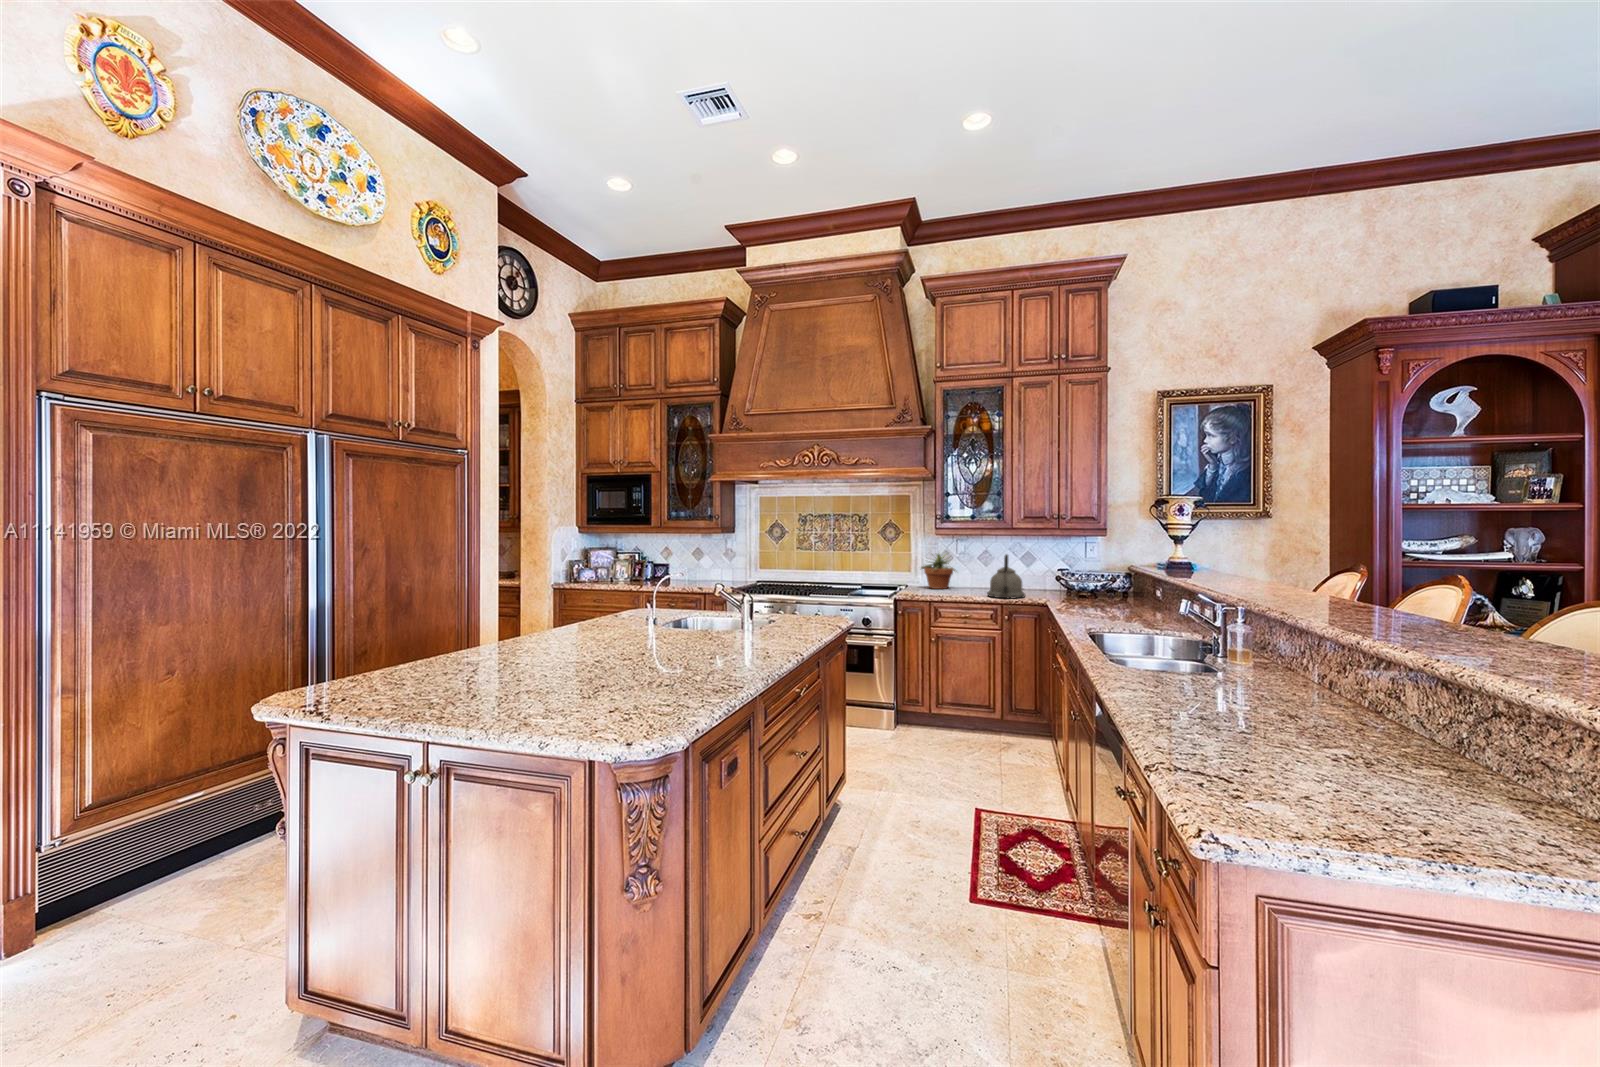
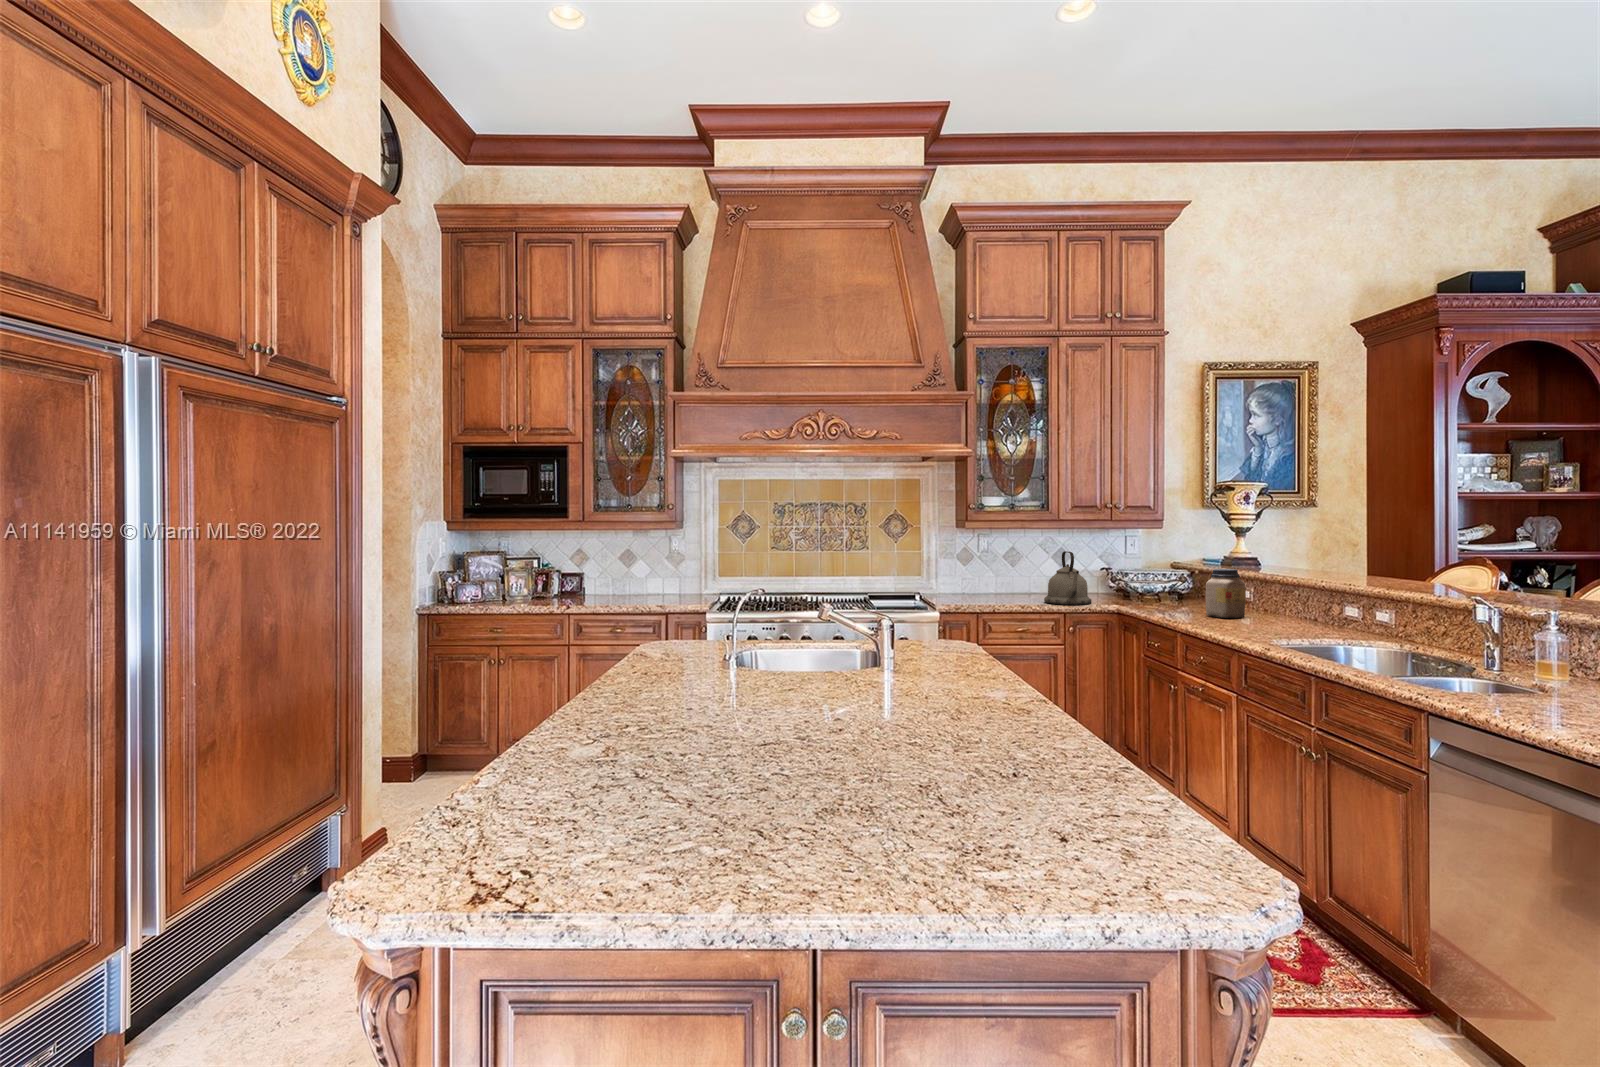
potted plant: present [921,553,955,589] -> none [939,549,990,597]
jar: none [1091,573,1124,615] -> present [1205,569,1246,618]

